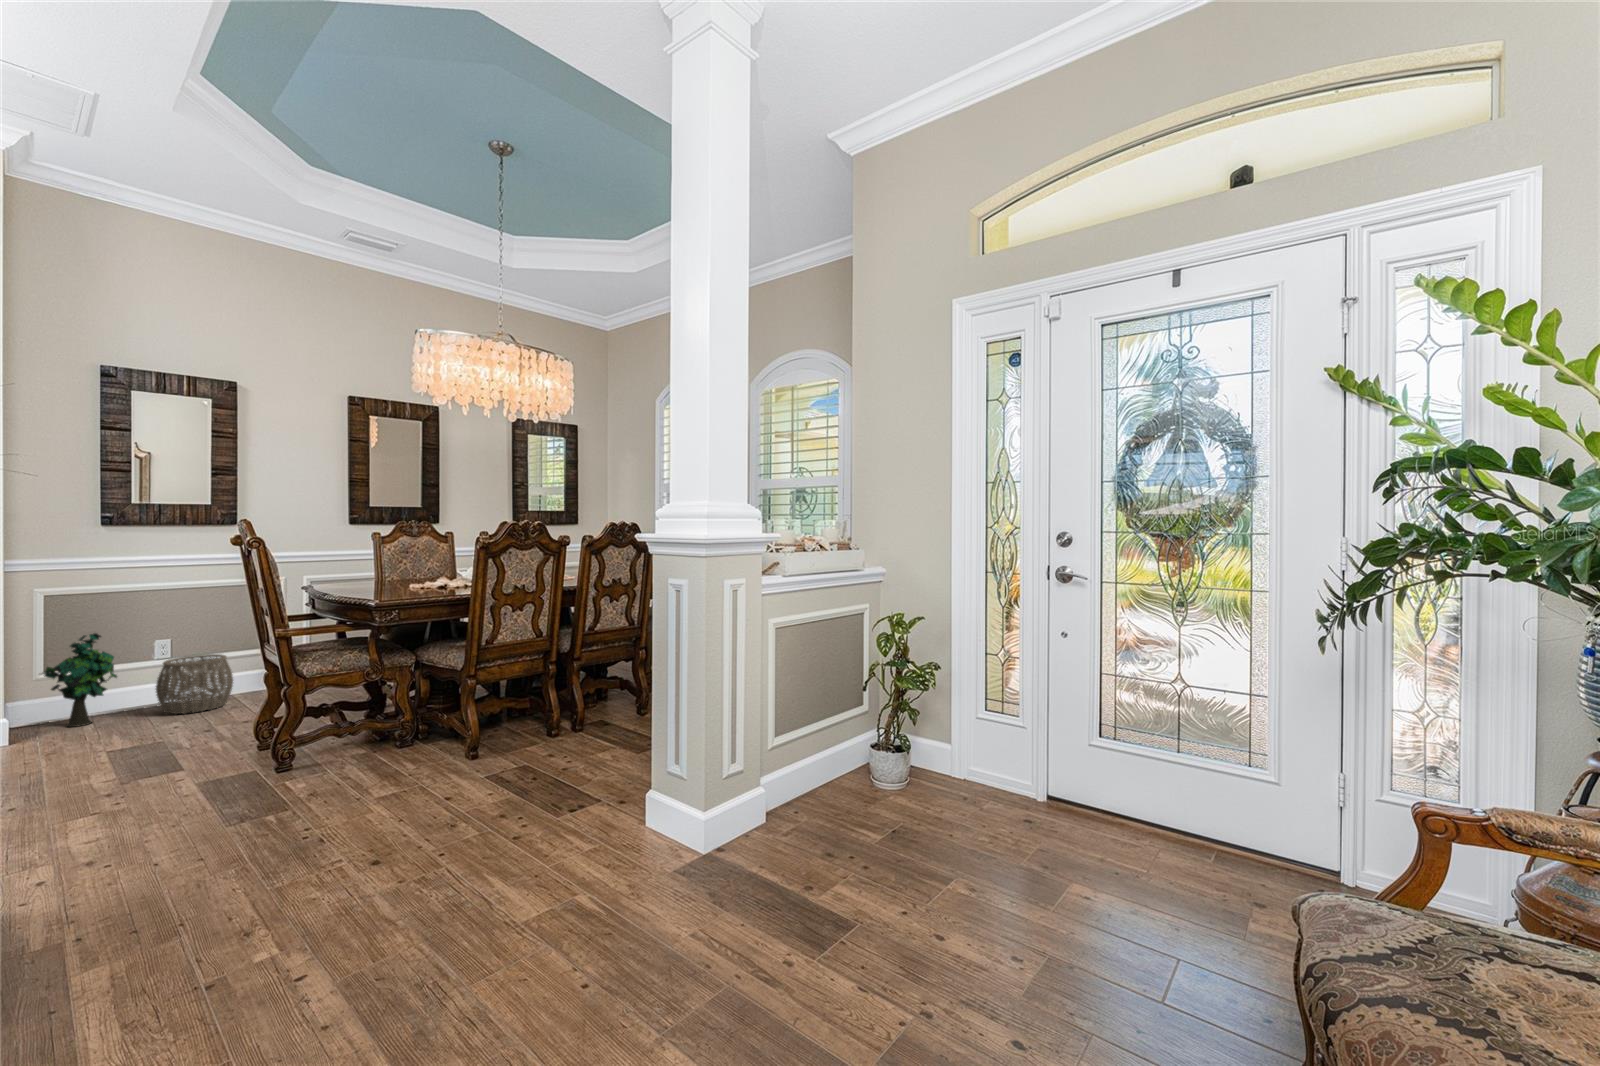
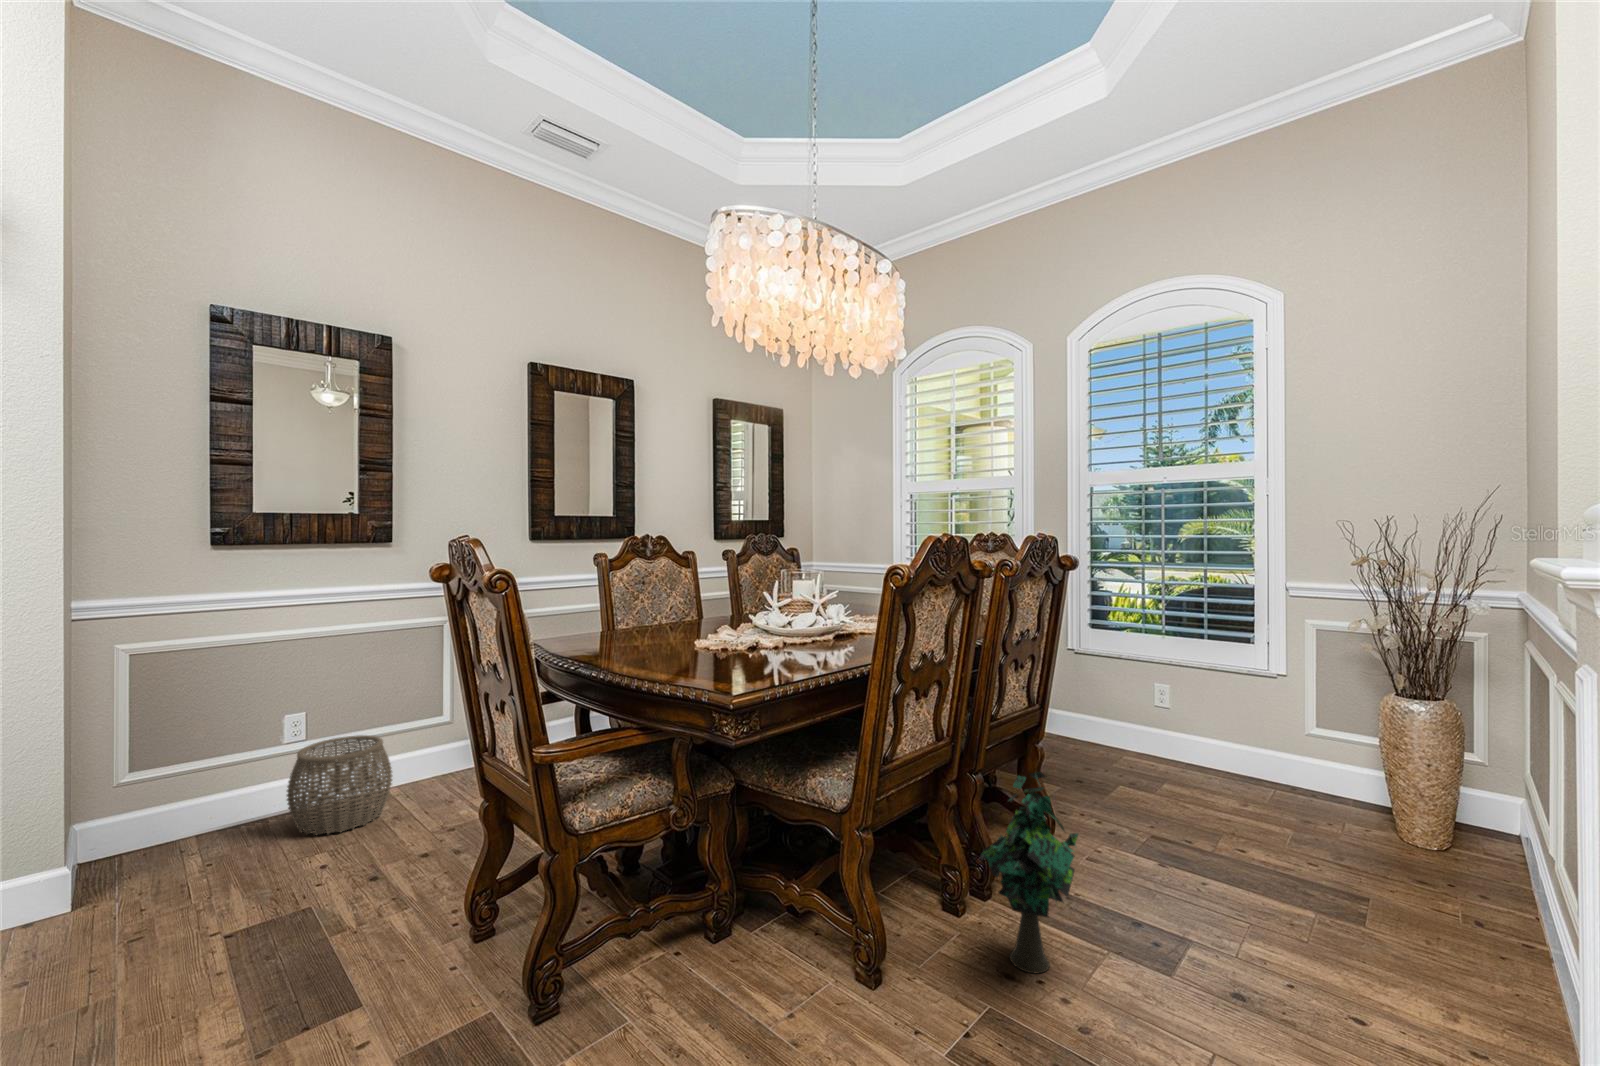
decorative plant: present [42,633,117,727] -> present [980,772,1078,973]

